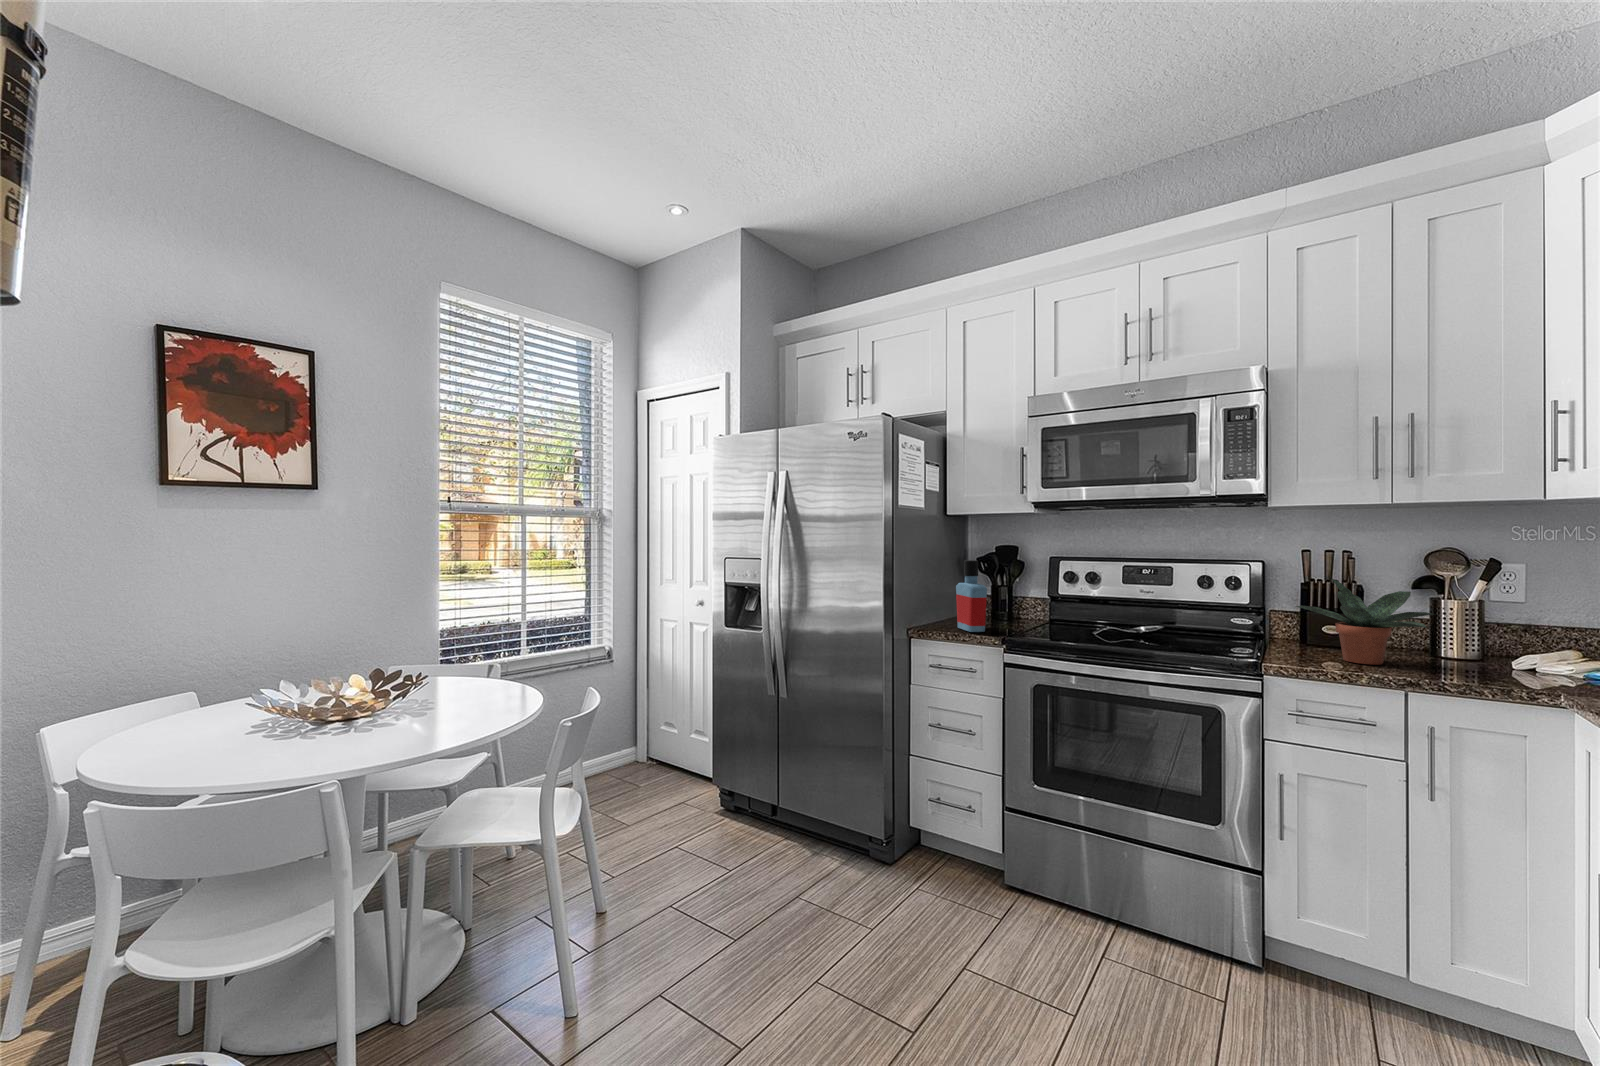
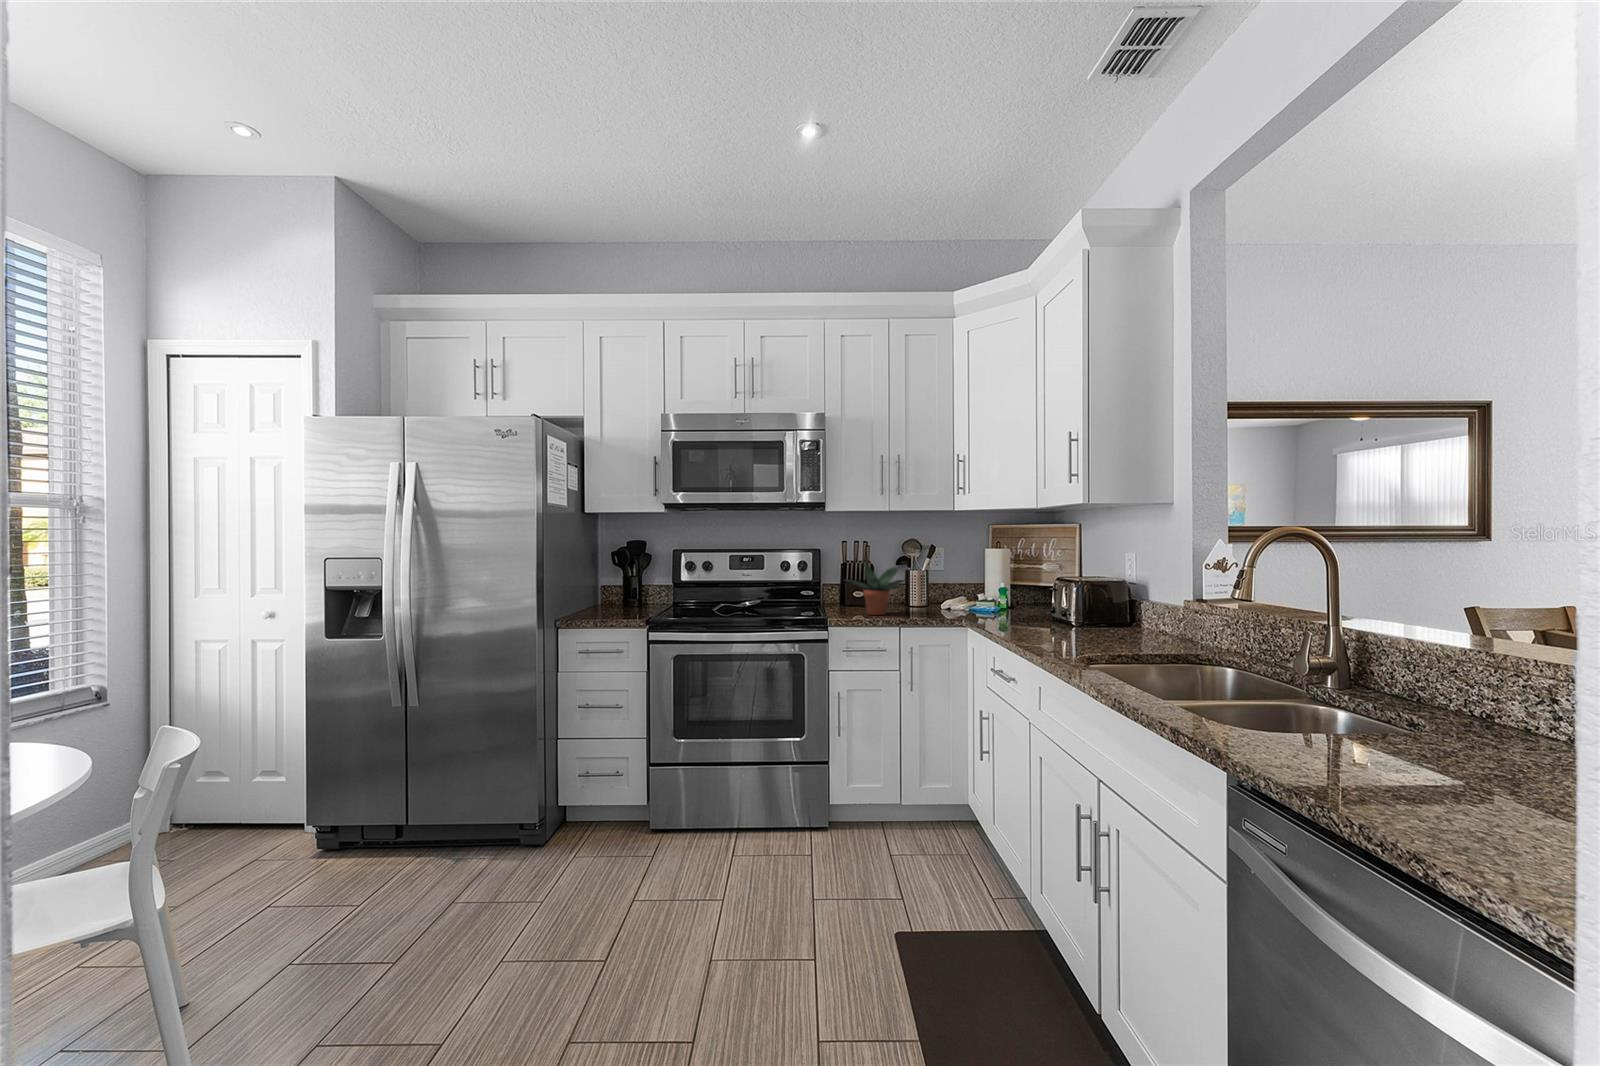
bottle: present [956,560,987,632] -> none [594,554,627,619]

